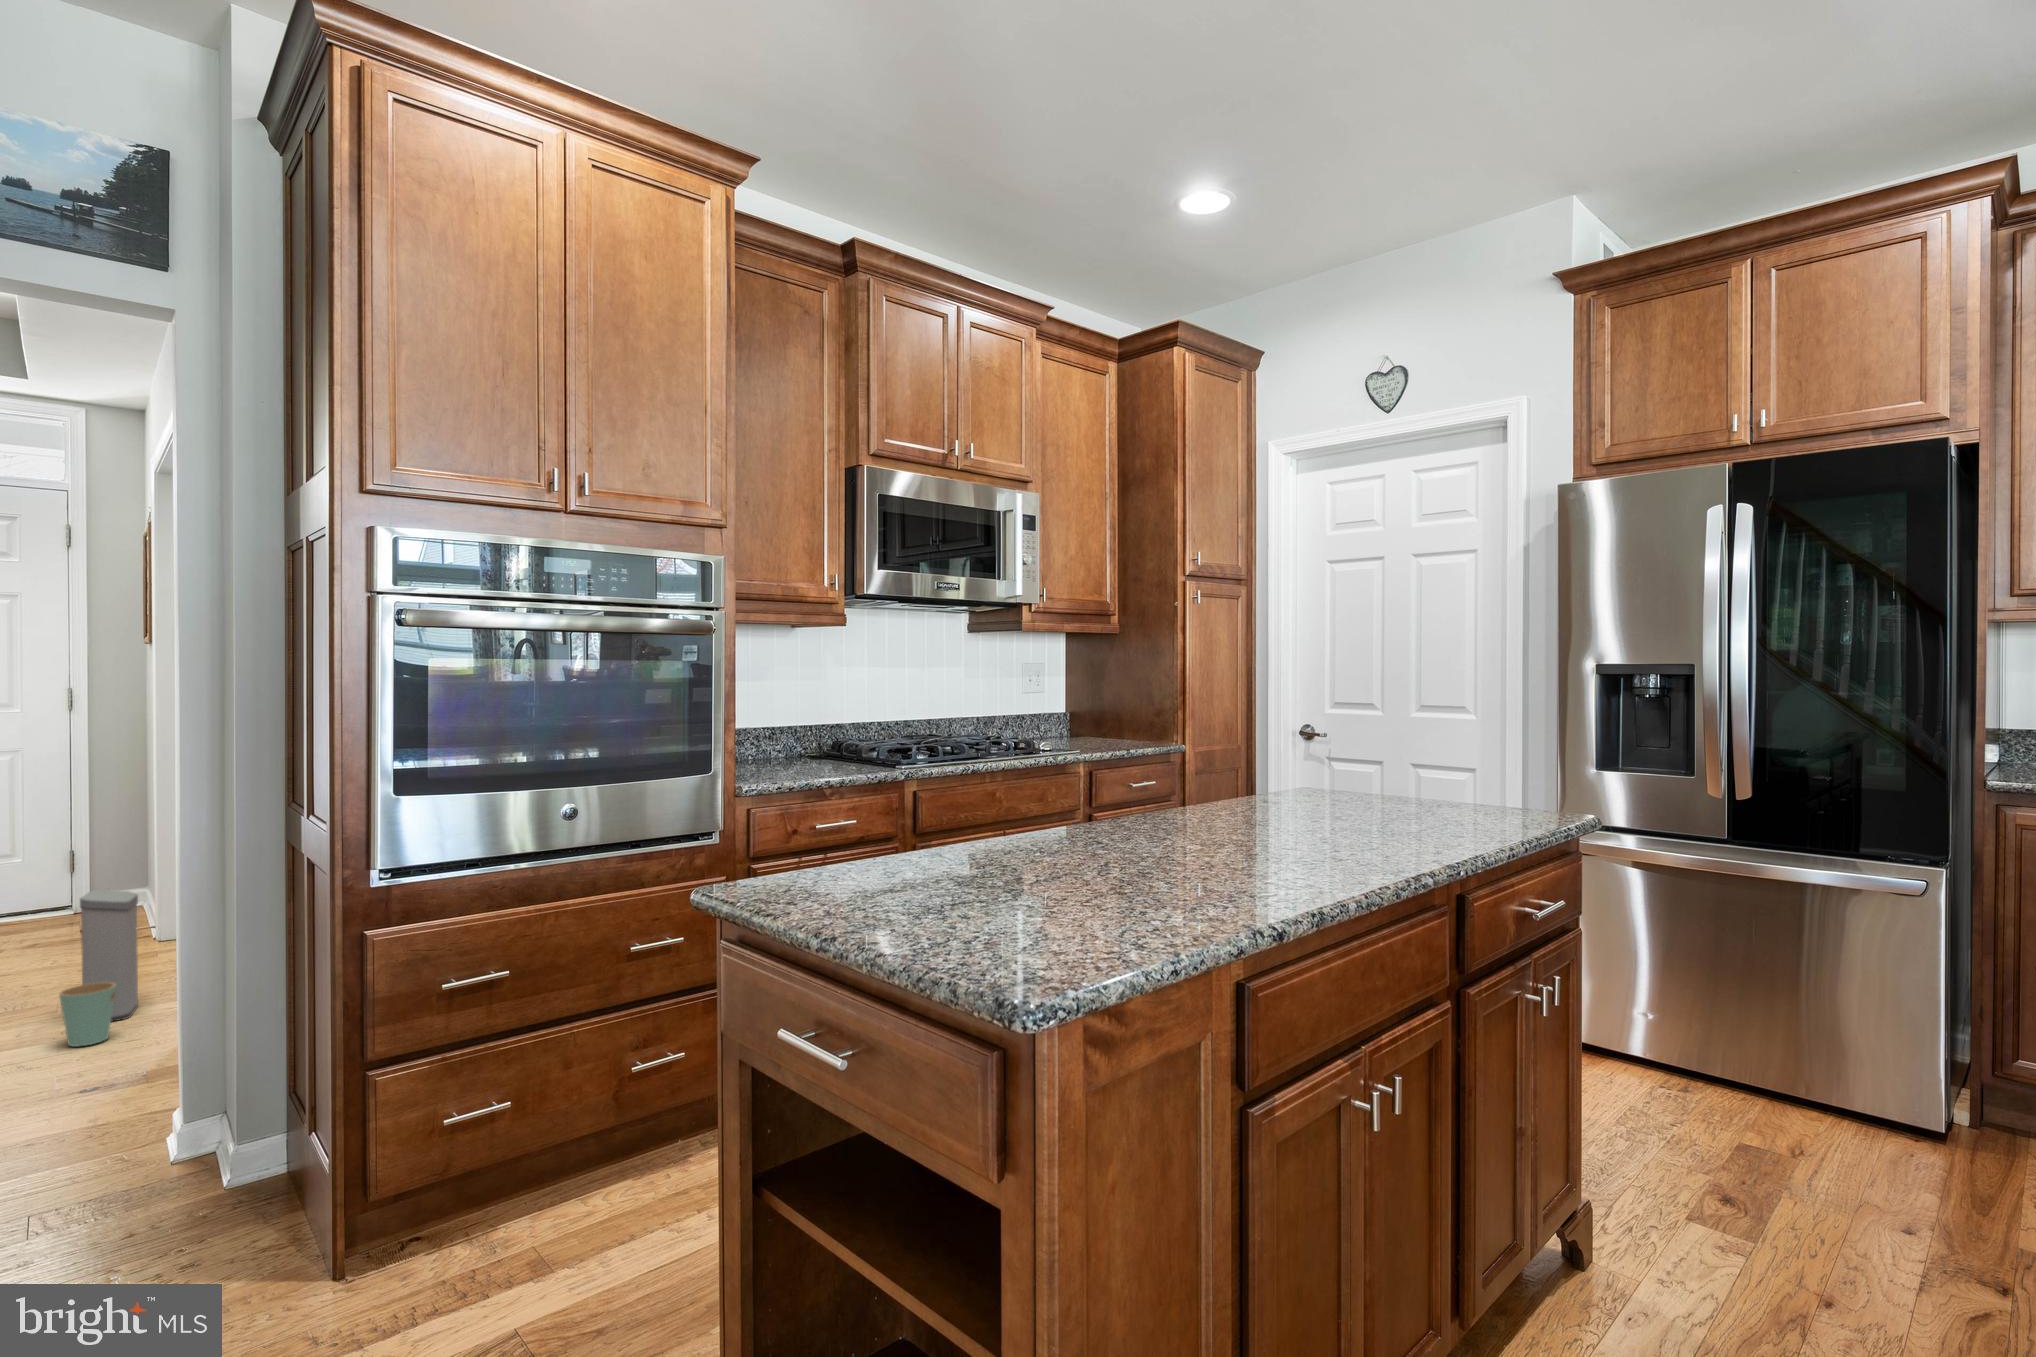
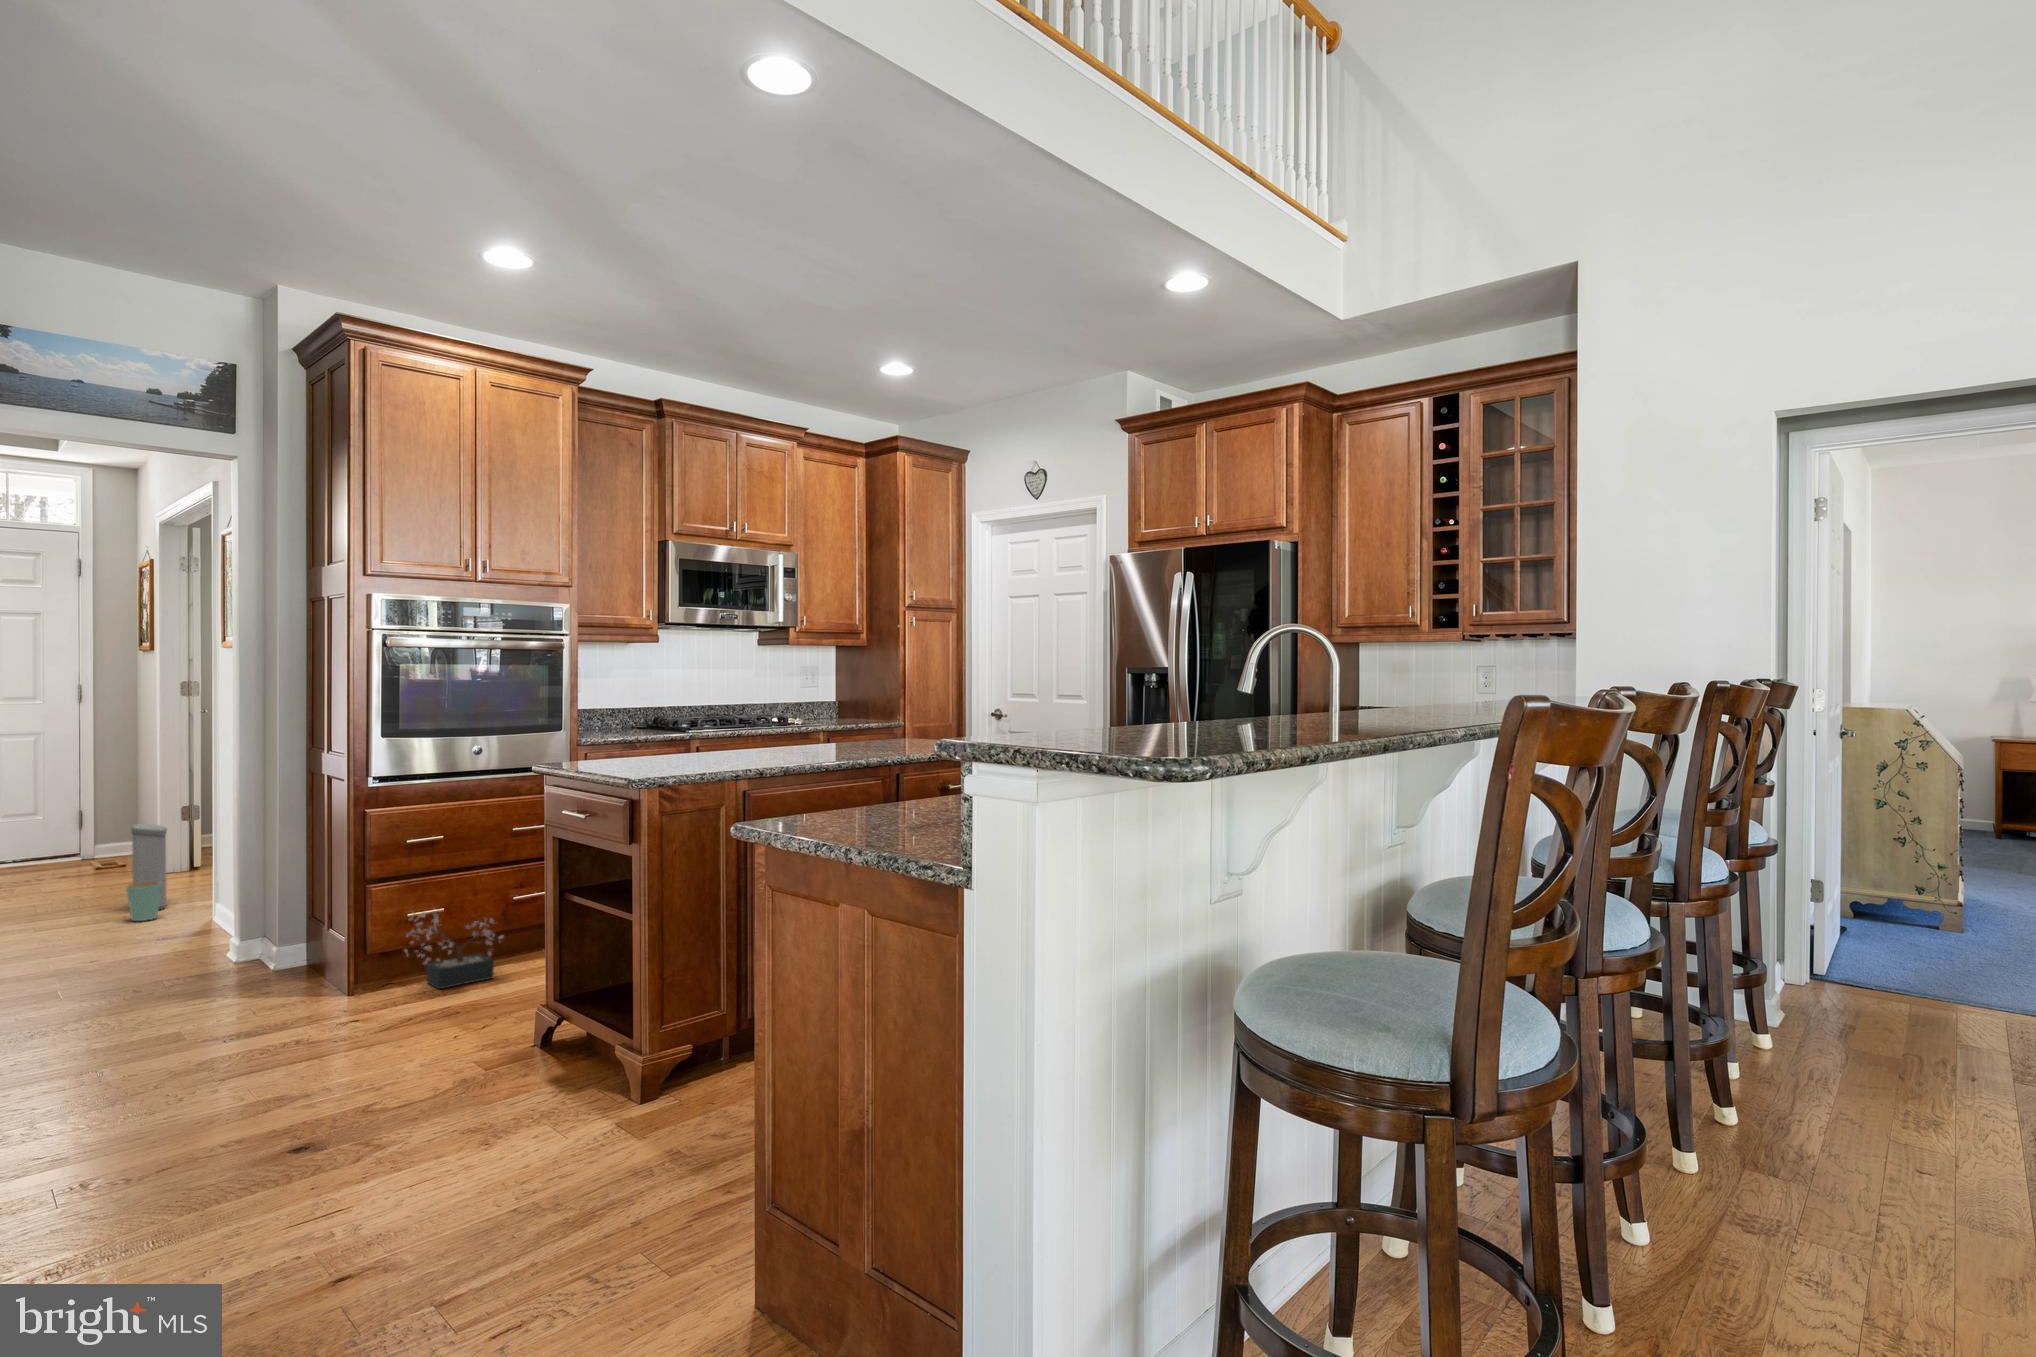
decorative plant: none [431,1117,614,1275] -> present [404,912,503,989]

